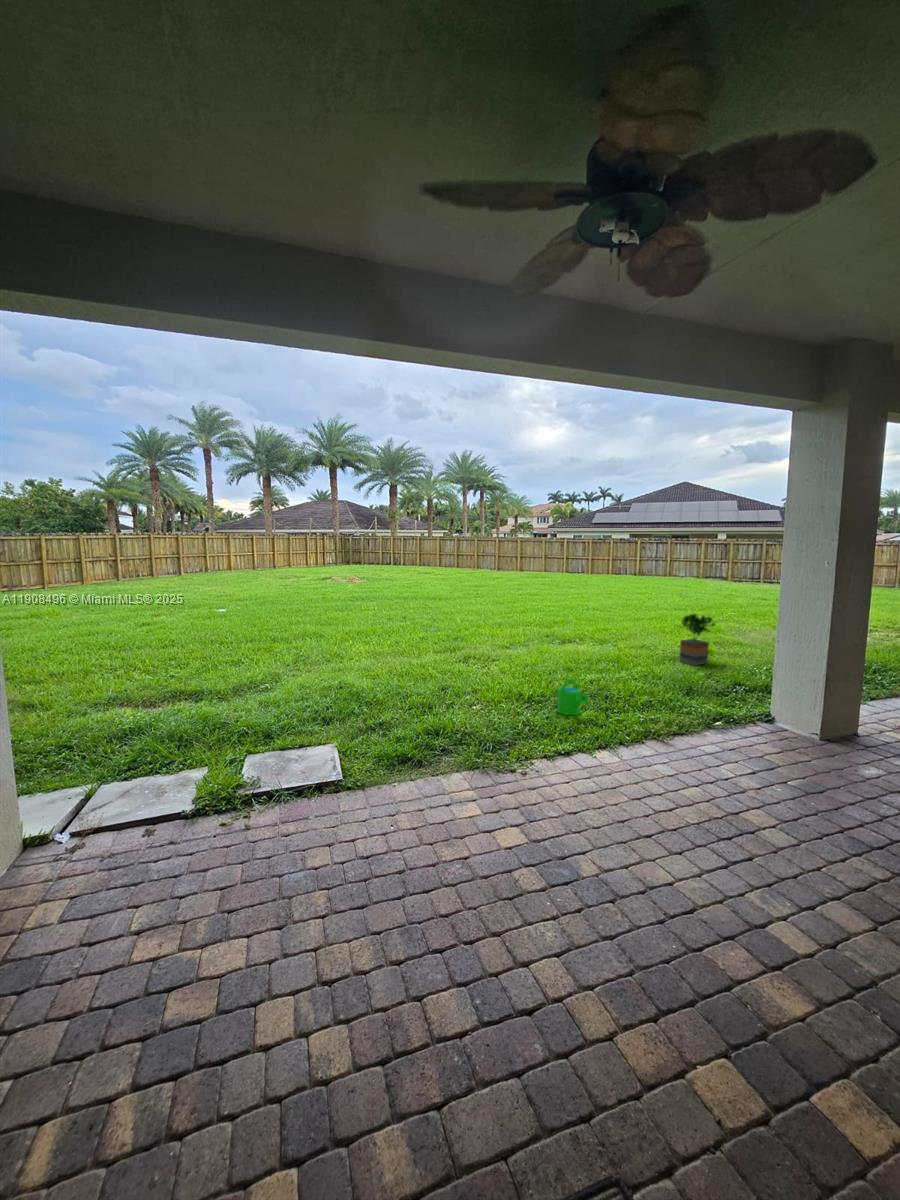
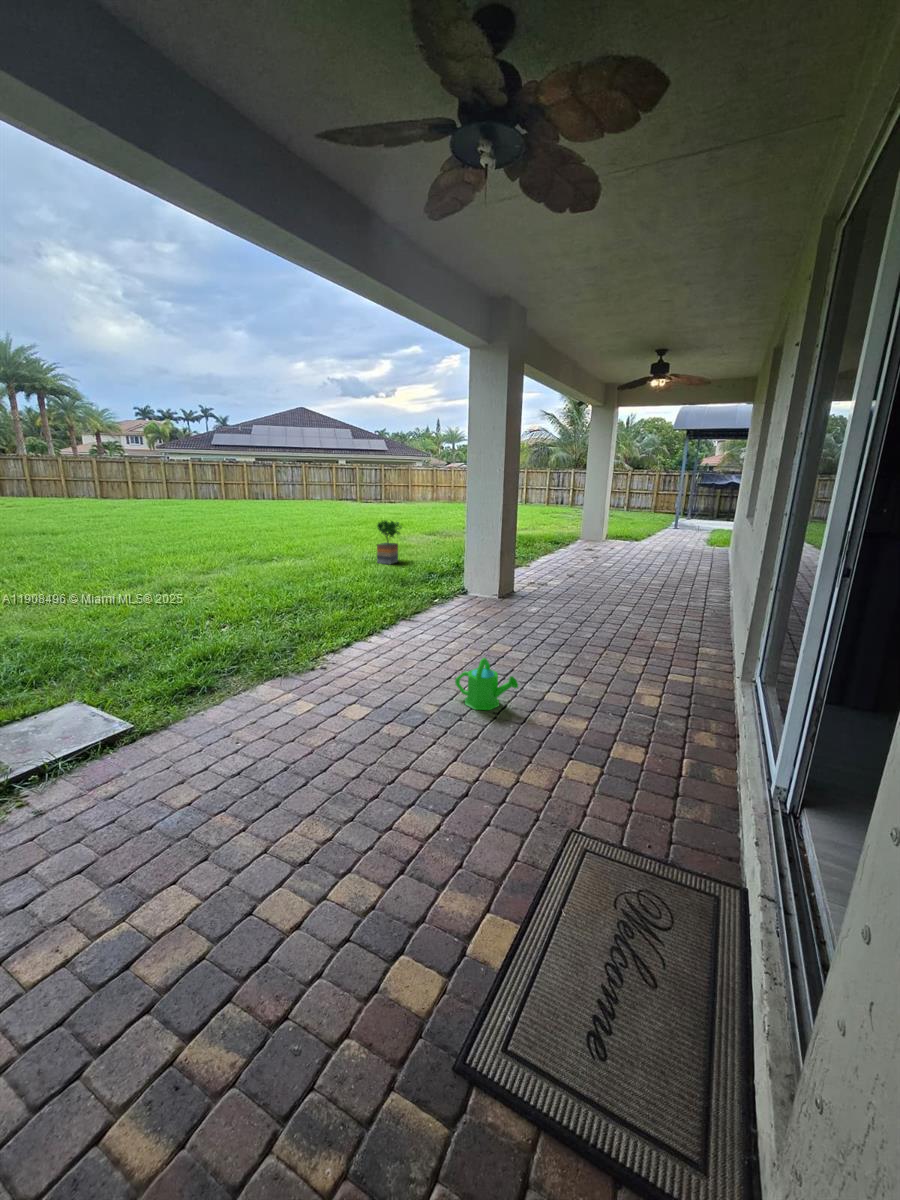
watering can: present [556,679,588,715] -> present [455,658,518,710]

